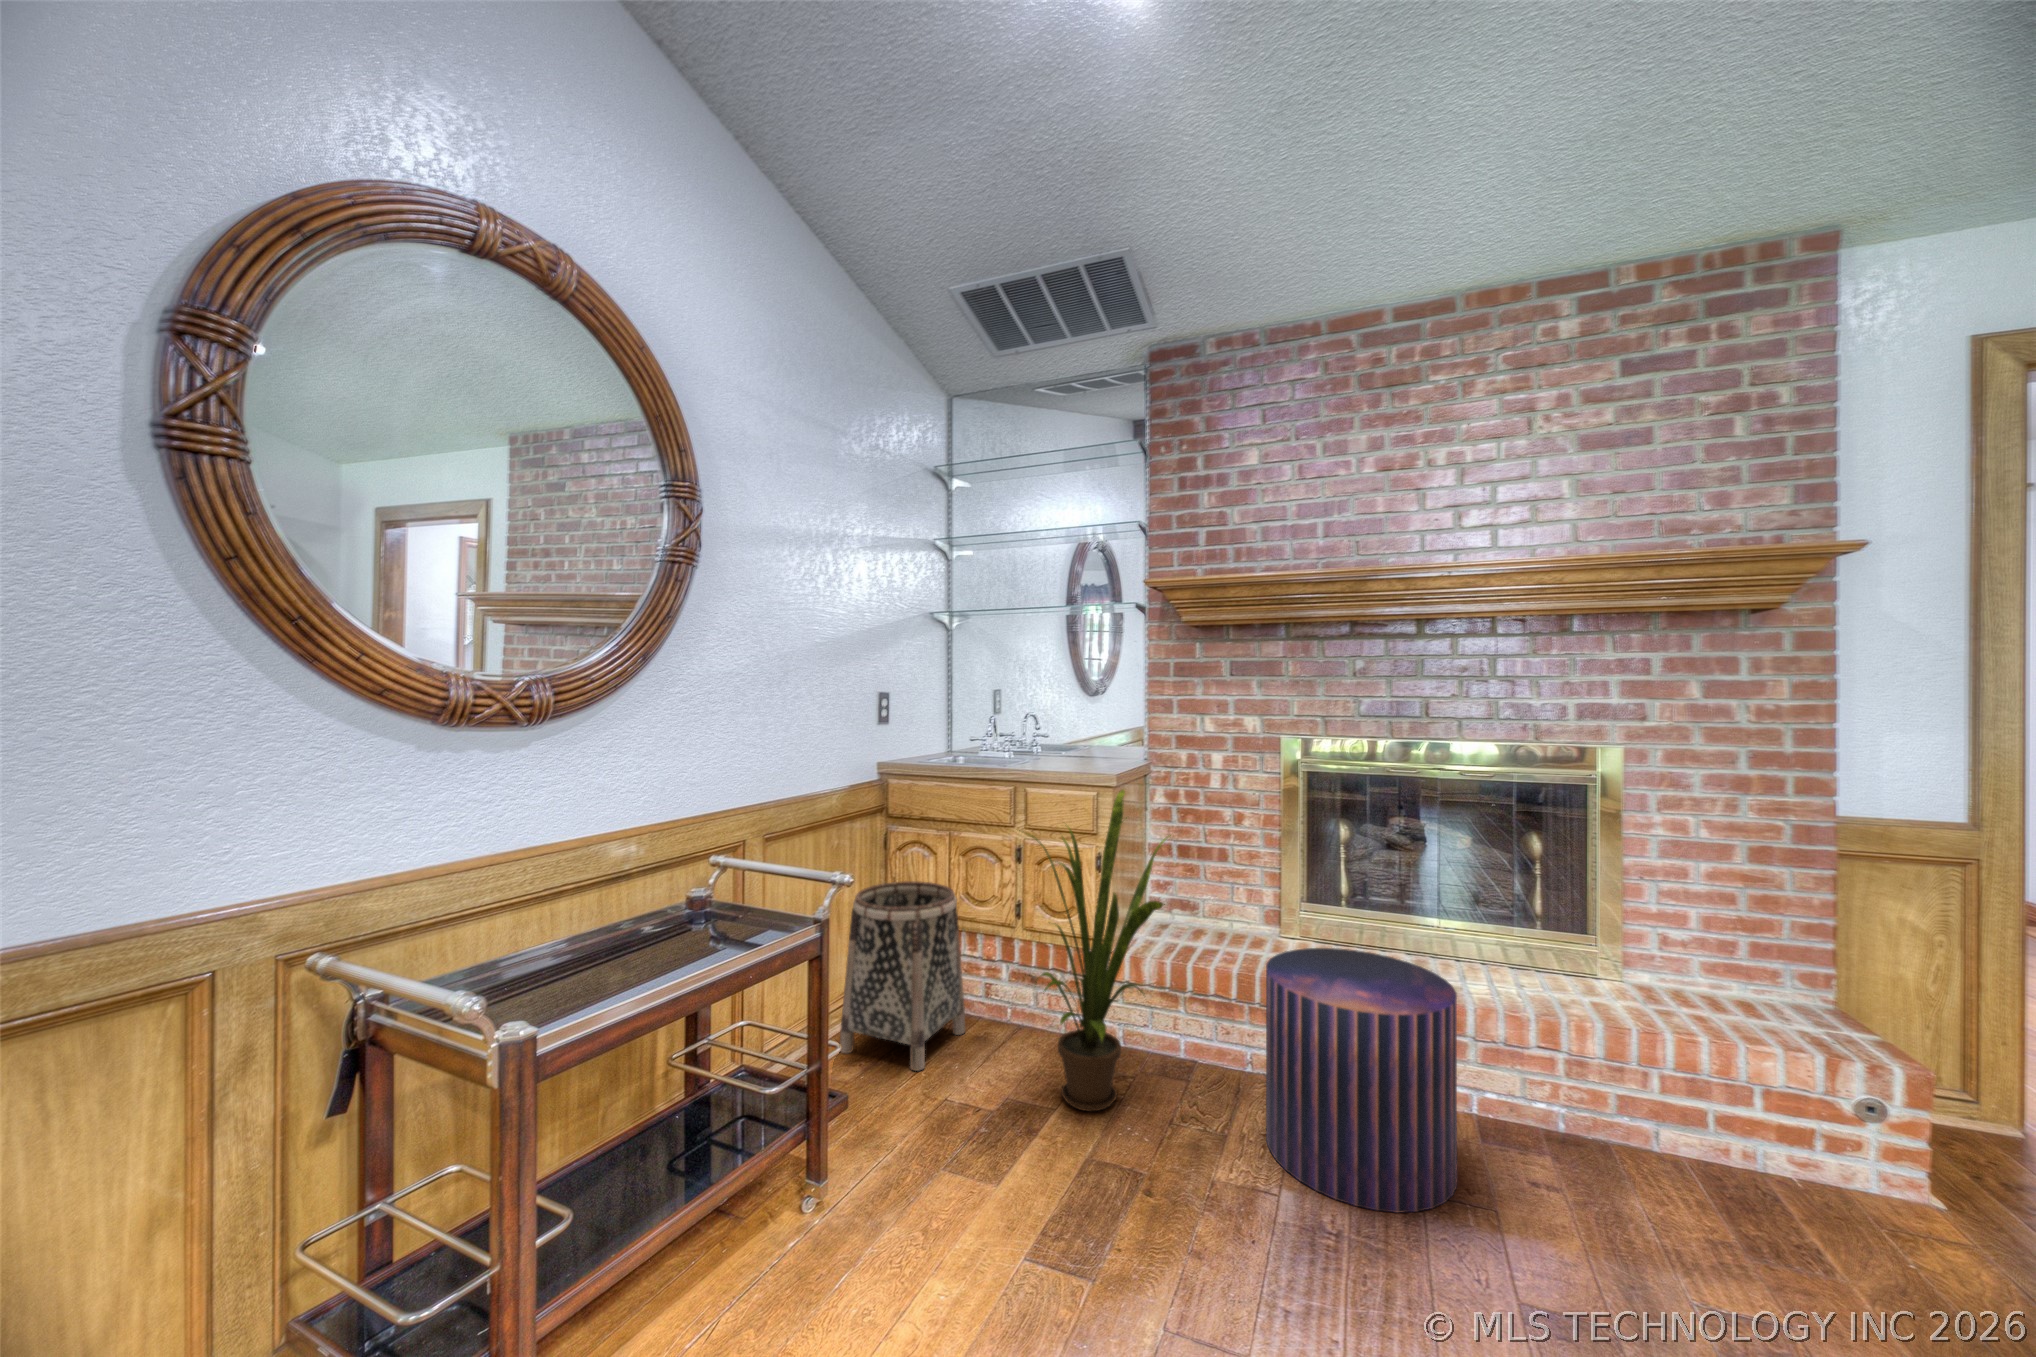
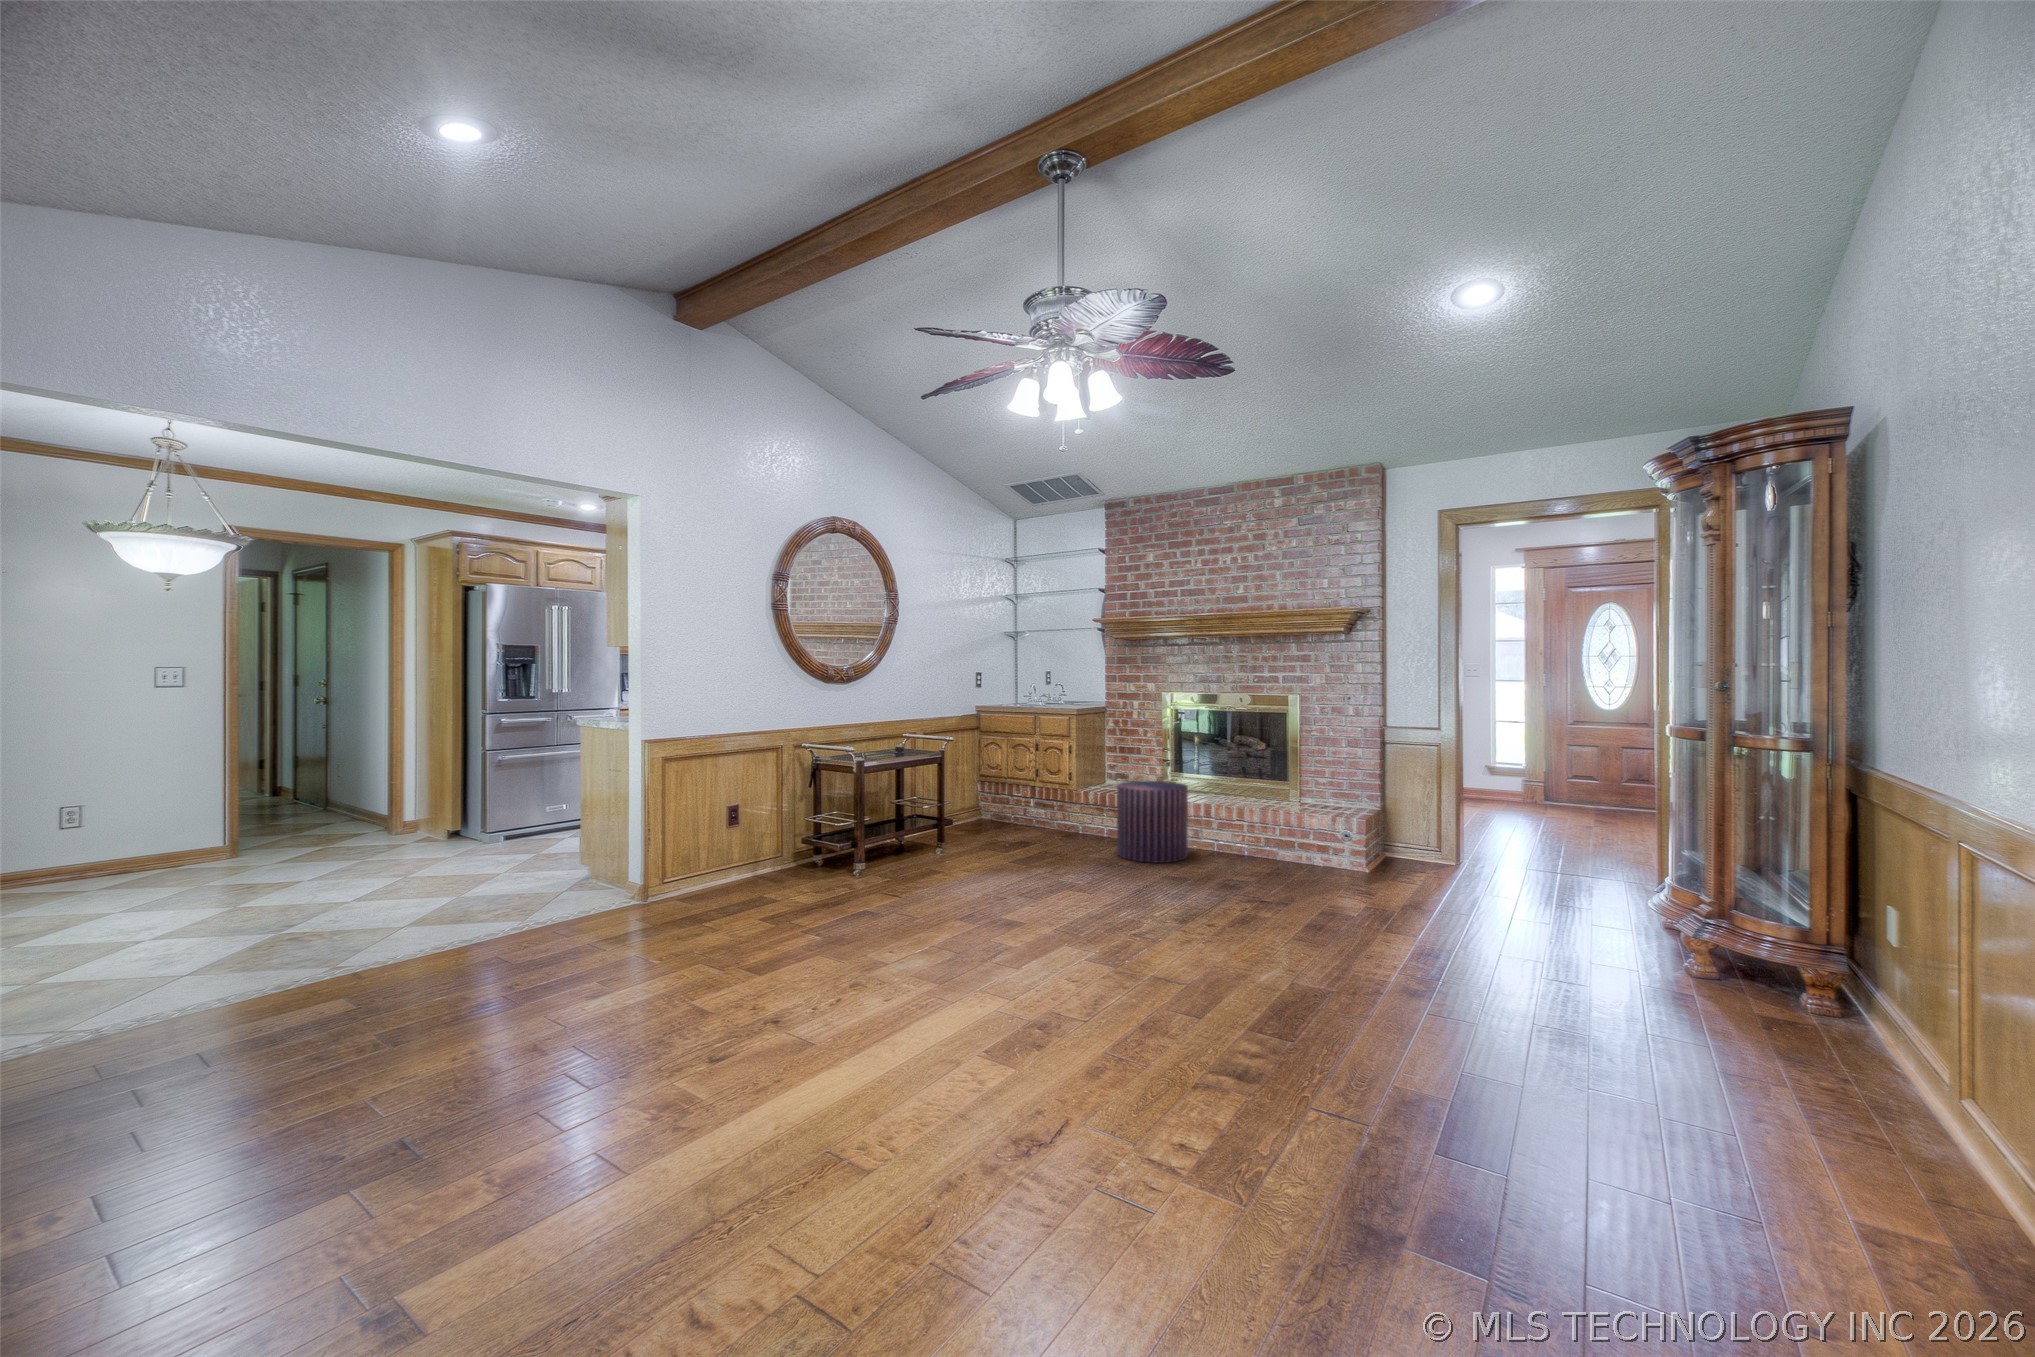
house plant: present [1033,790,1171,1111] -> none [1029,715,1095,844]
basket: present [840,881,965,1071] -> none [957,761,1014,835]

